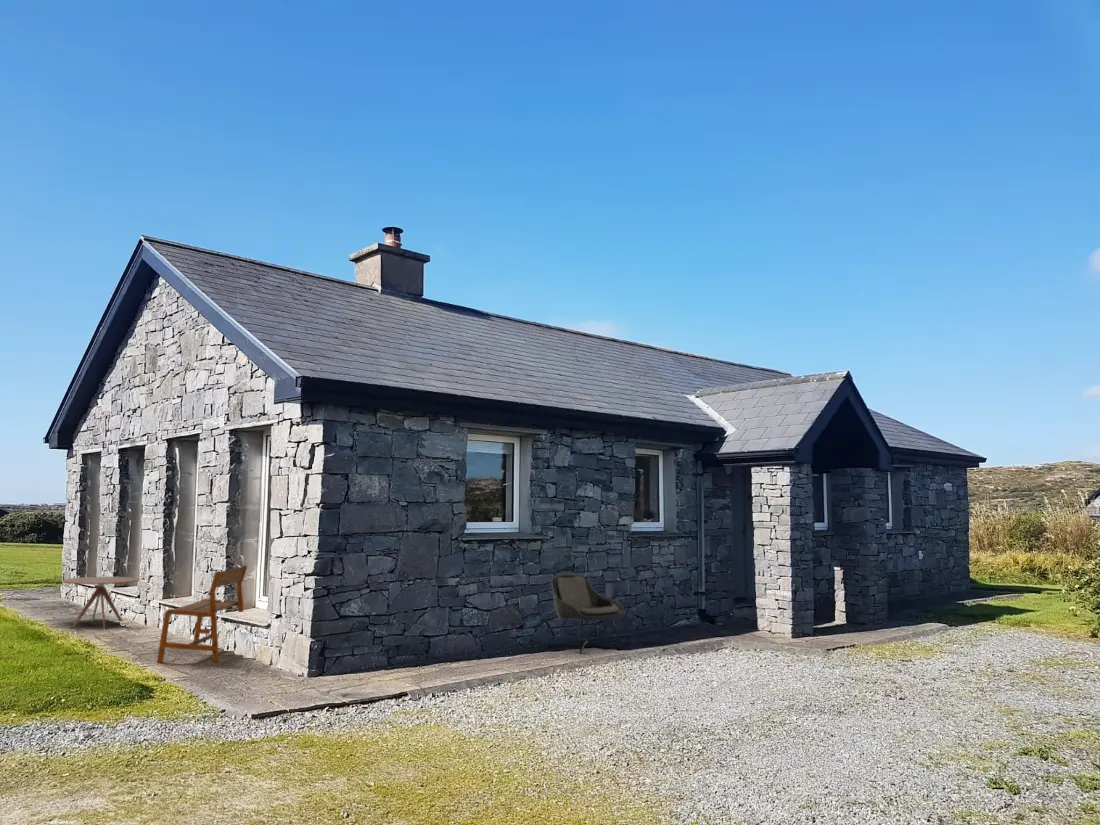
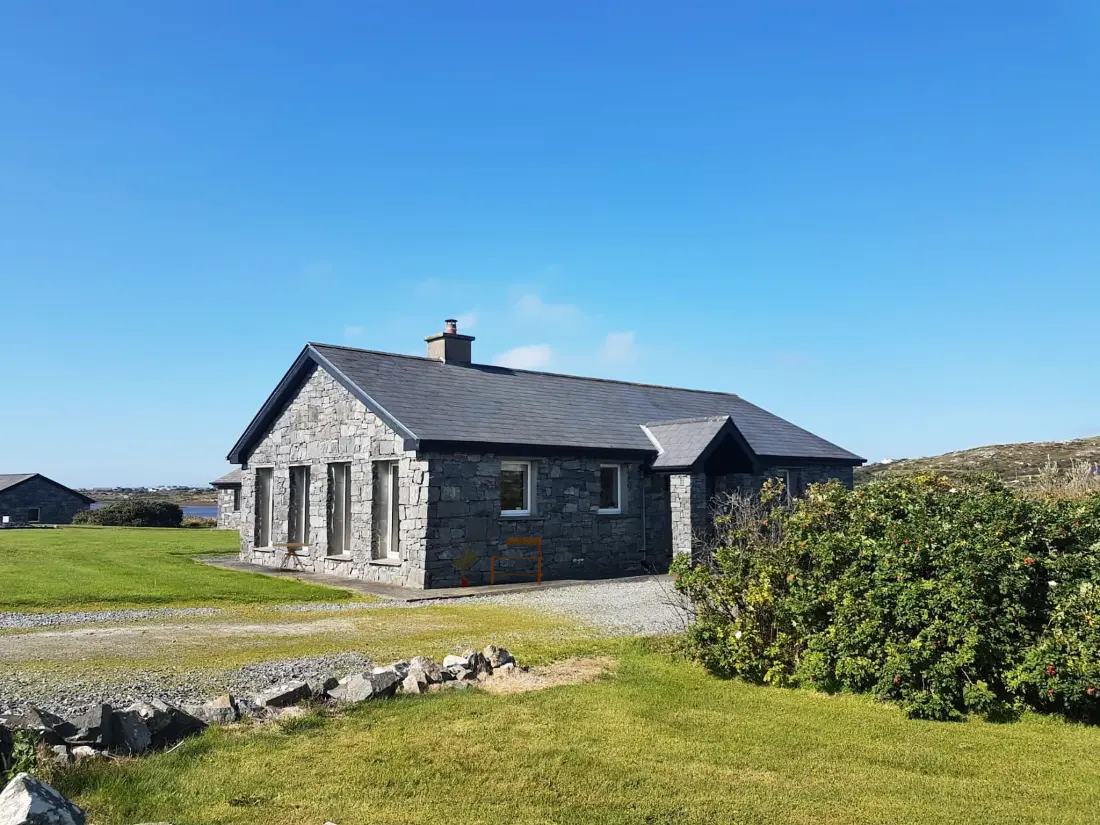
bench: present [157,565,247,663] -> present [491,537,543,585]
lounge chair: present [547,574,625,654] -> none [547,539,591,582]
potted tree: none [363,588,422,670] -> present [452,547,479,587]

